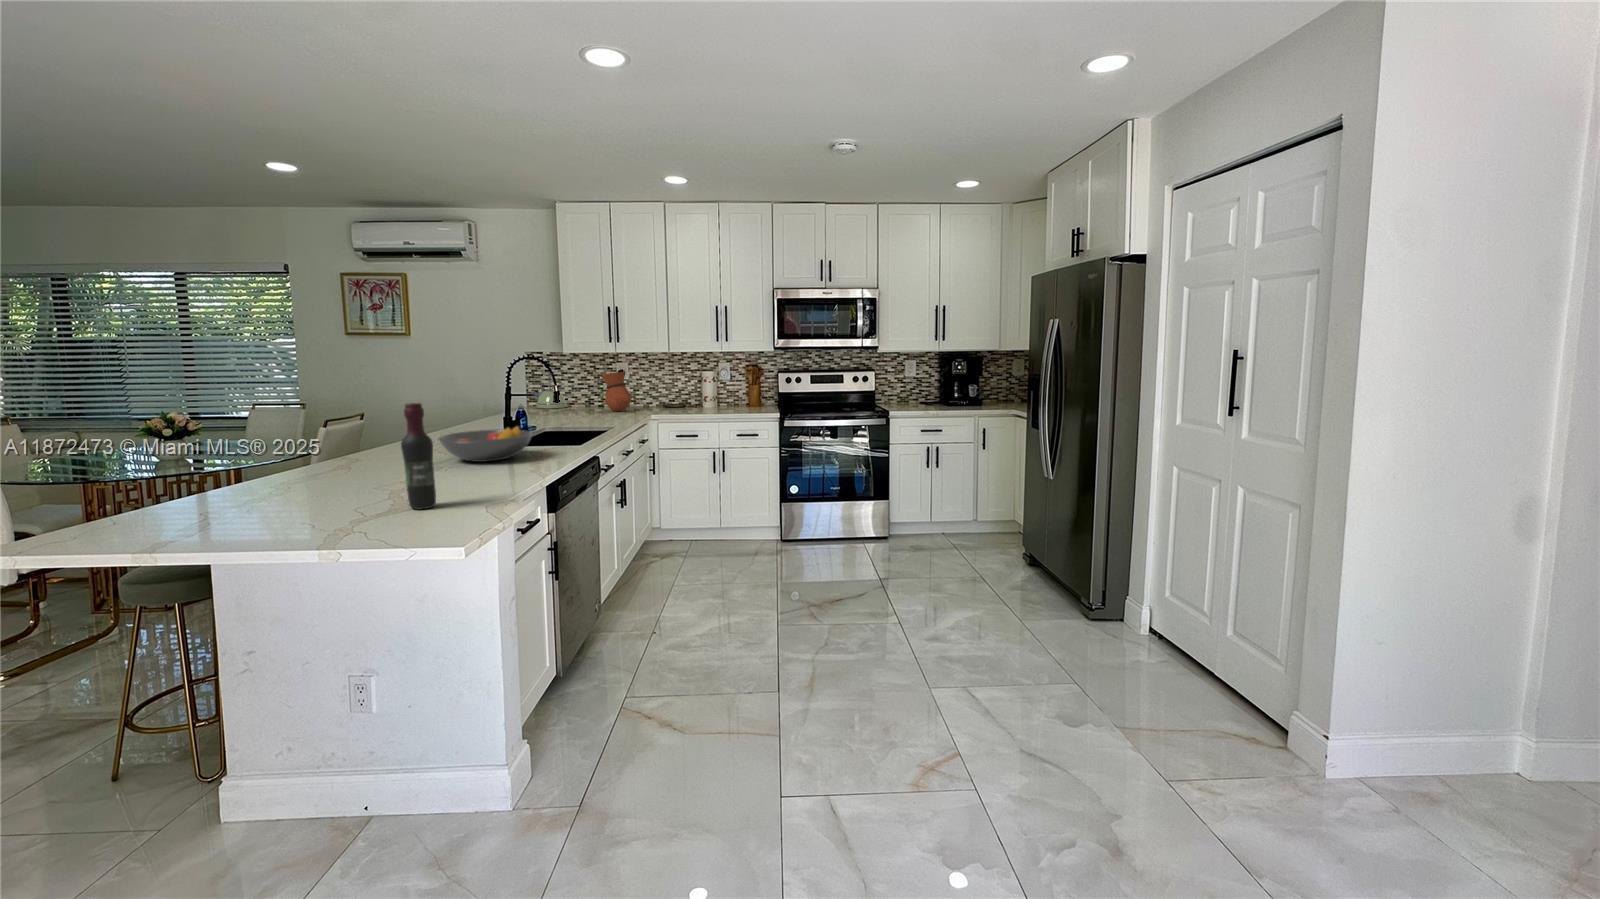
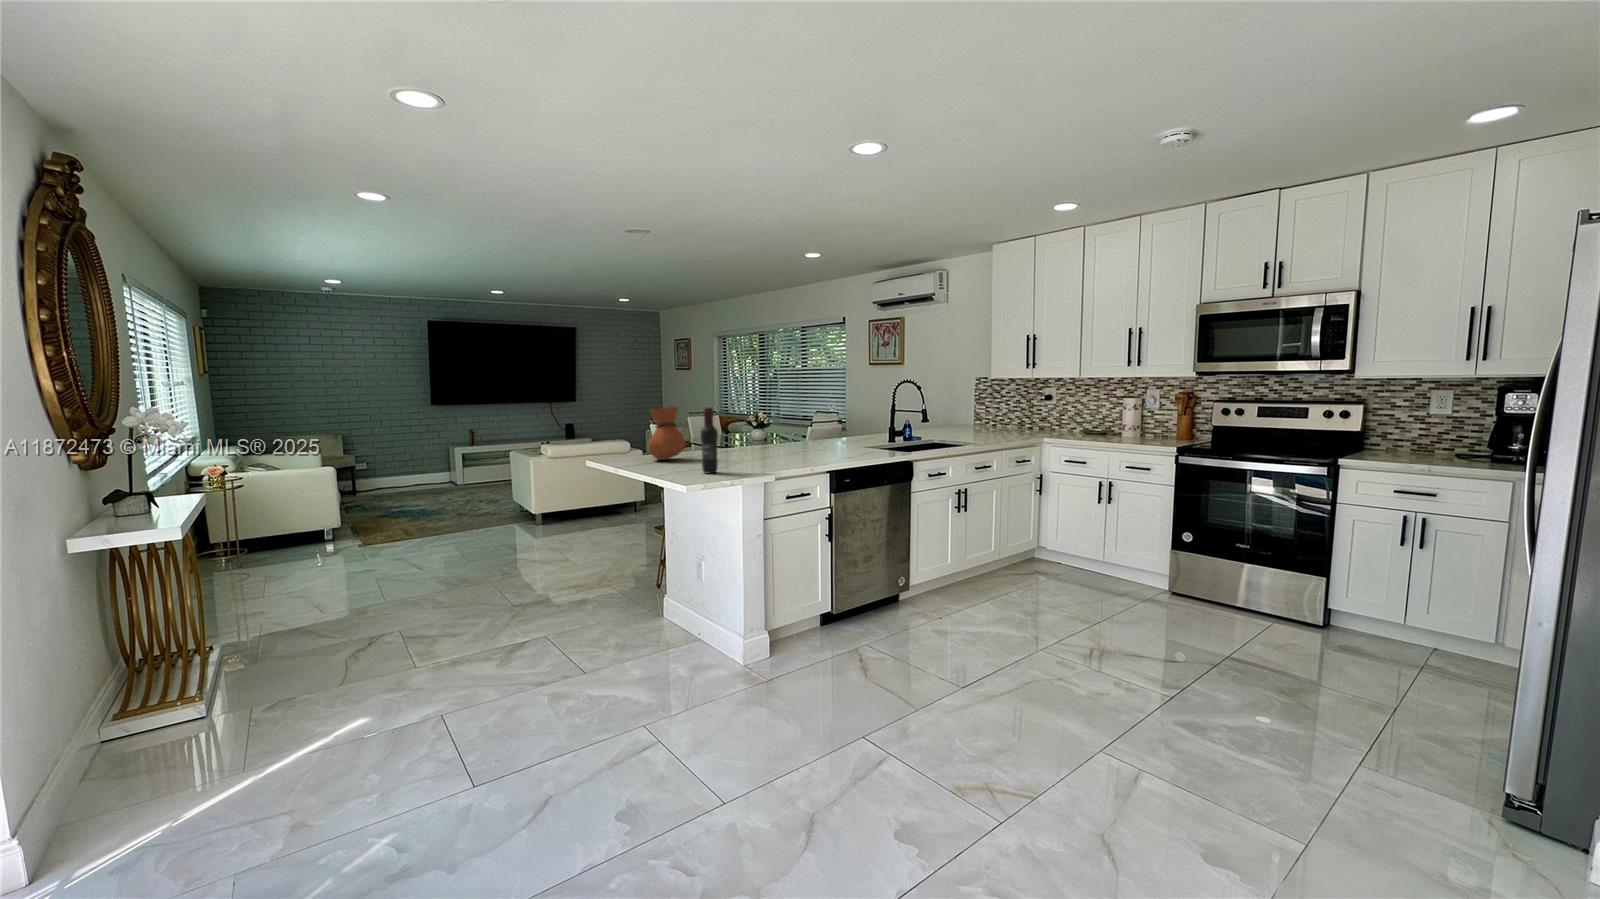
vase: present [601,371,632,412] -> present [648,407,685,460]
kettle: present [531,373,568,409] -> none [971,396,1001,428]
fruit bowl: present [439,426,532,462] -> none [788,432,851,456]

